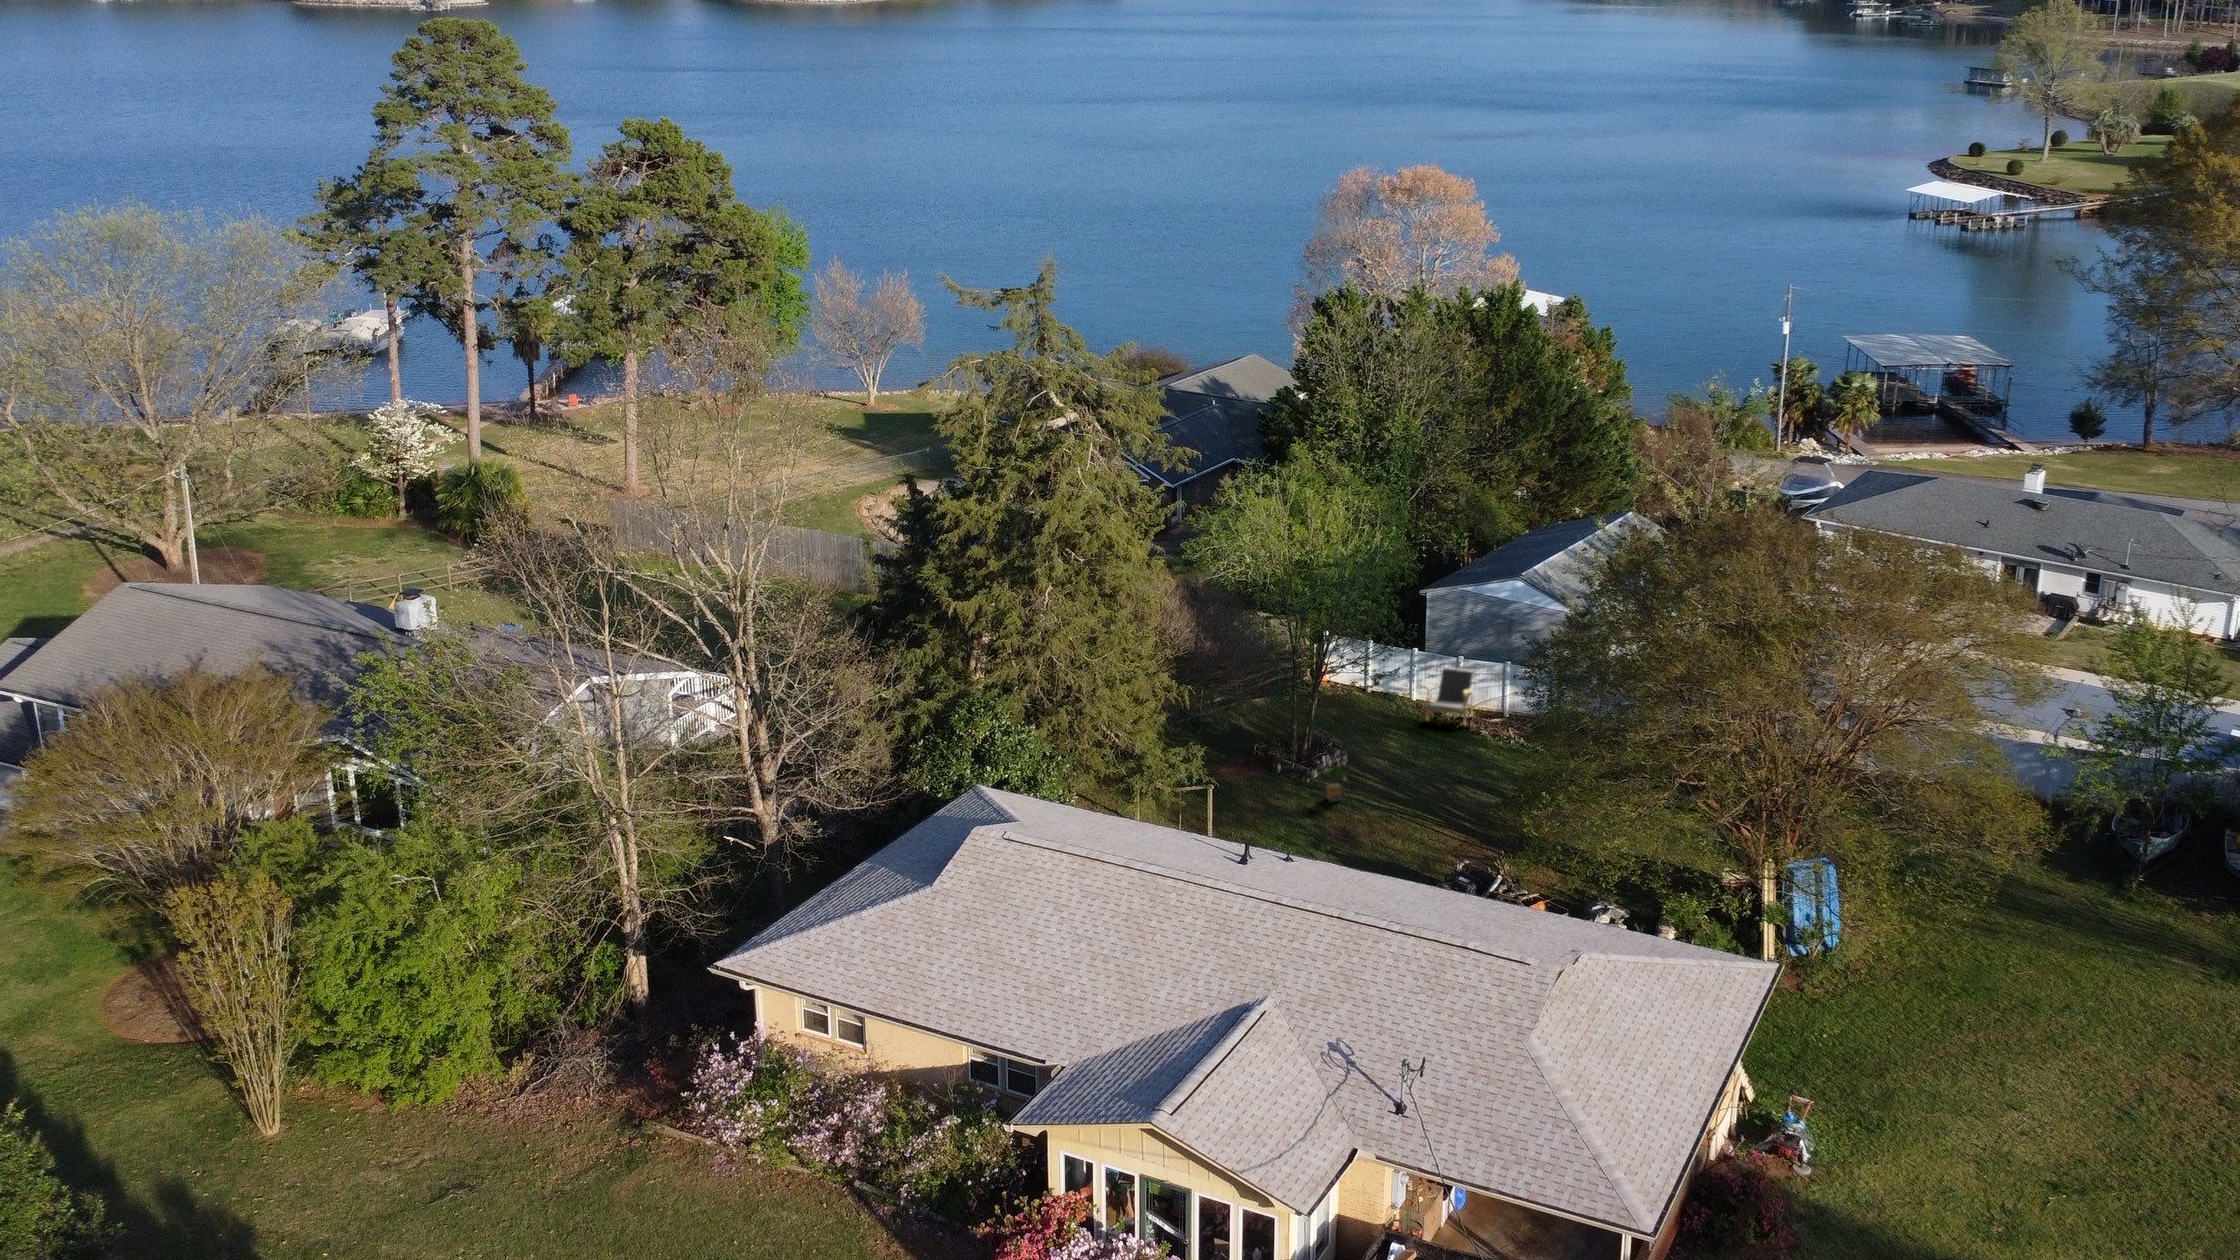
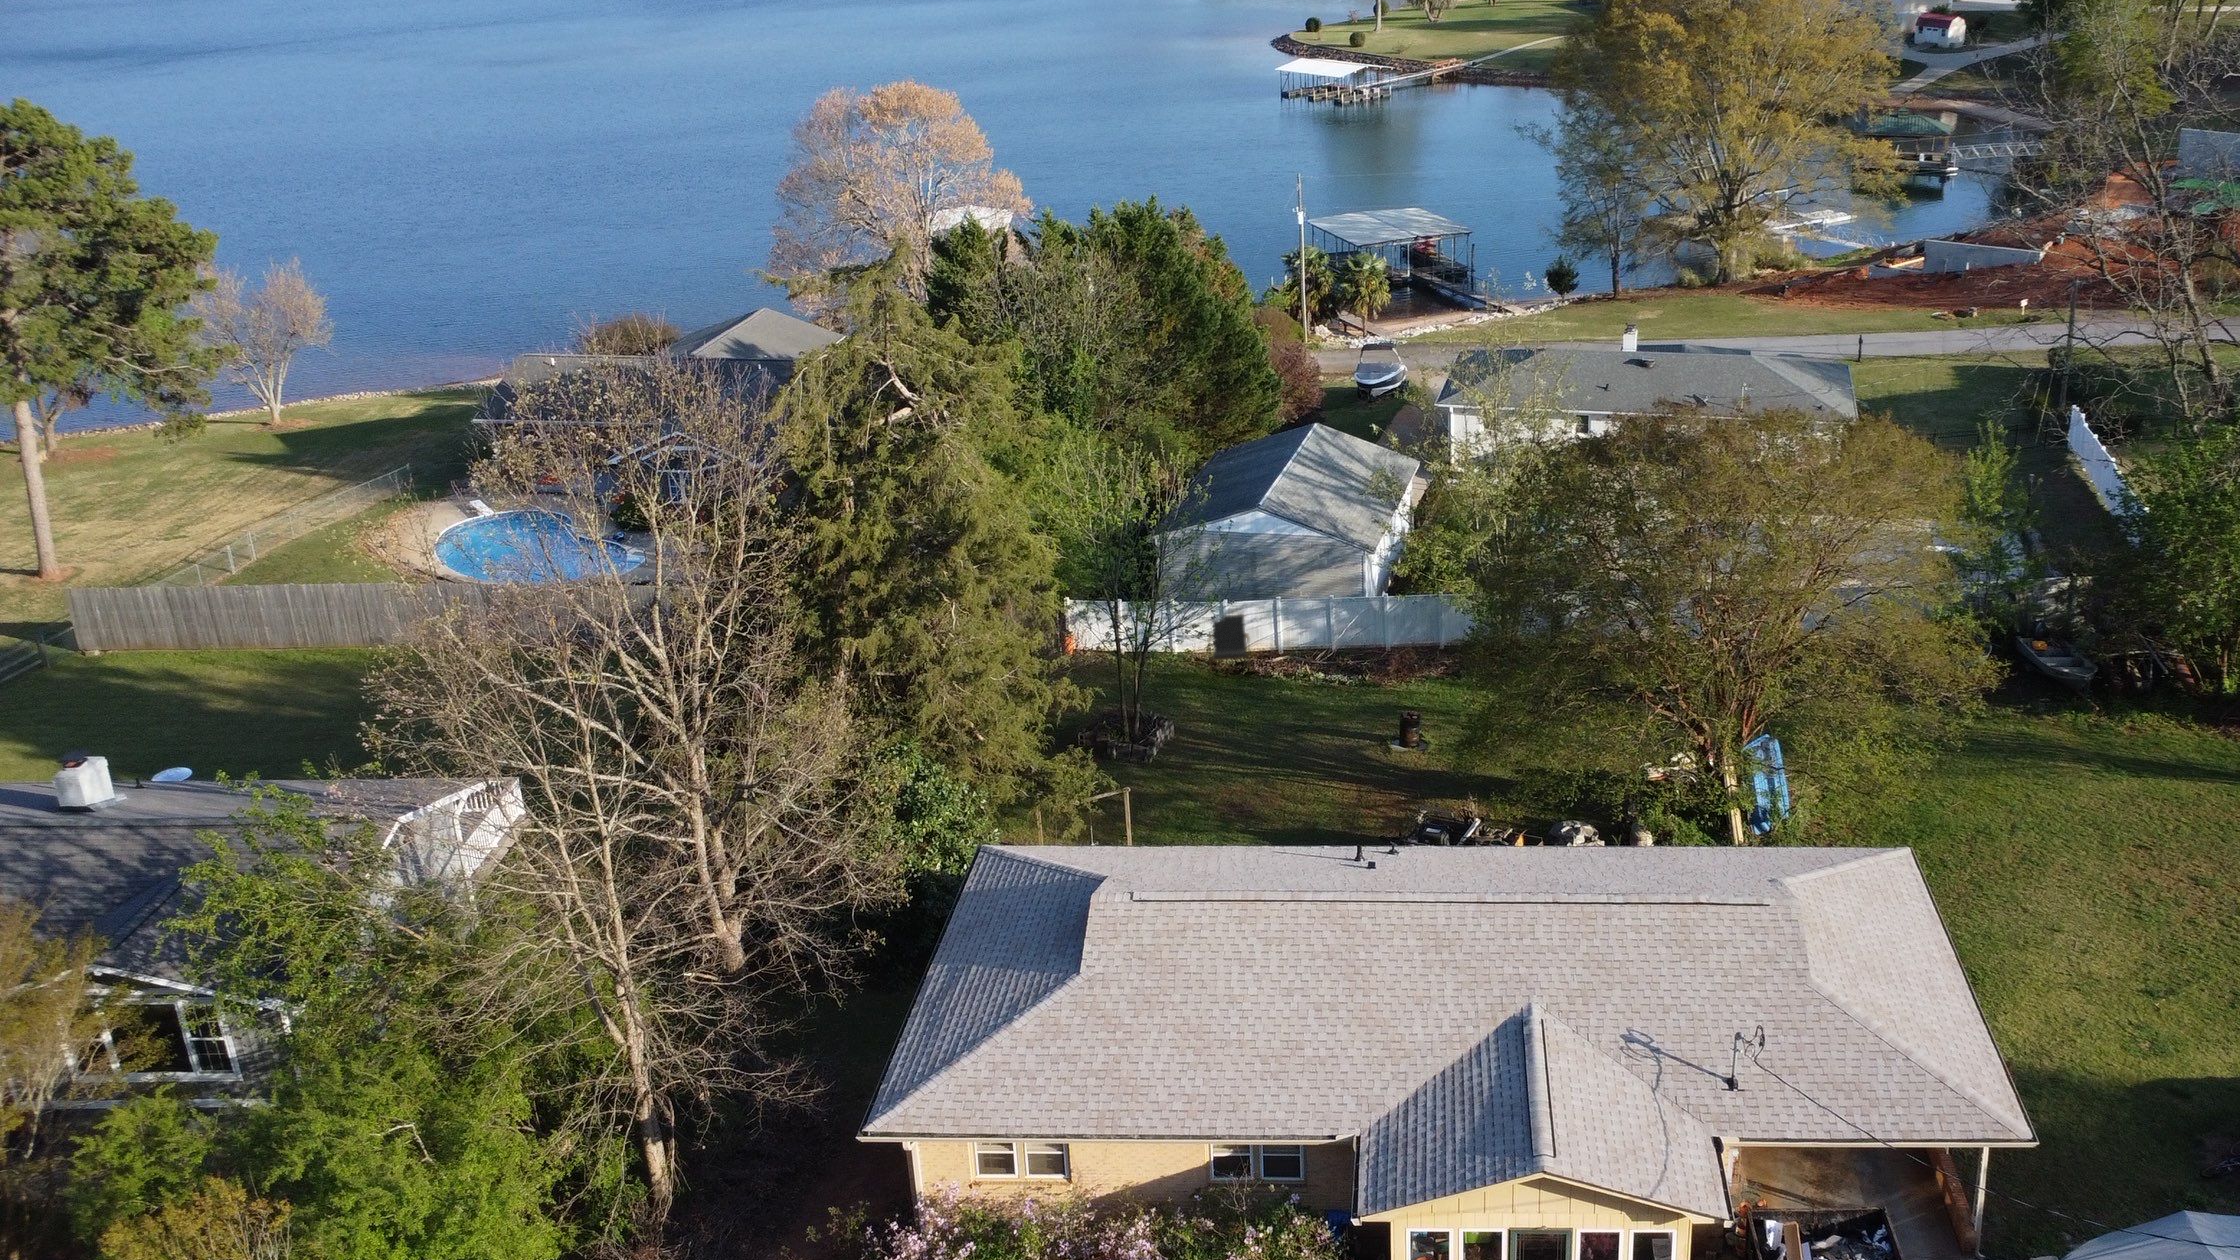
potted tree: present [1324,768,1346,801] -> none [1202,737,1228,774]

